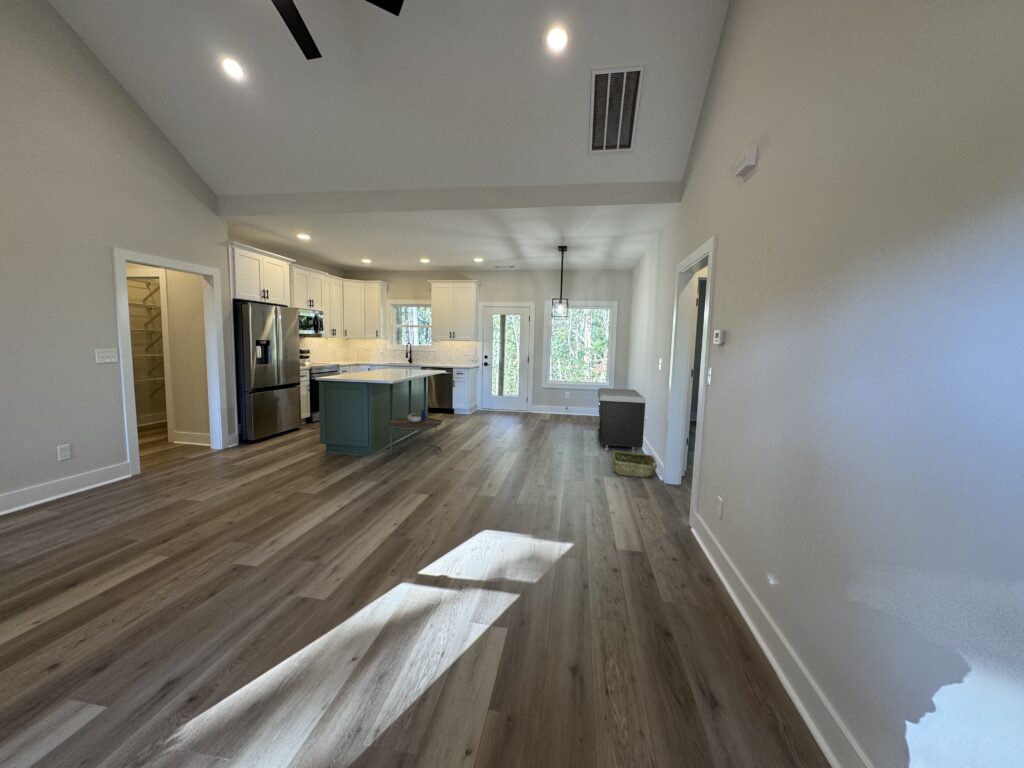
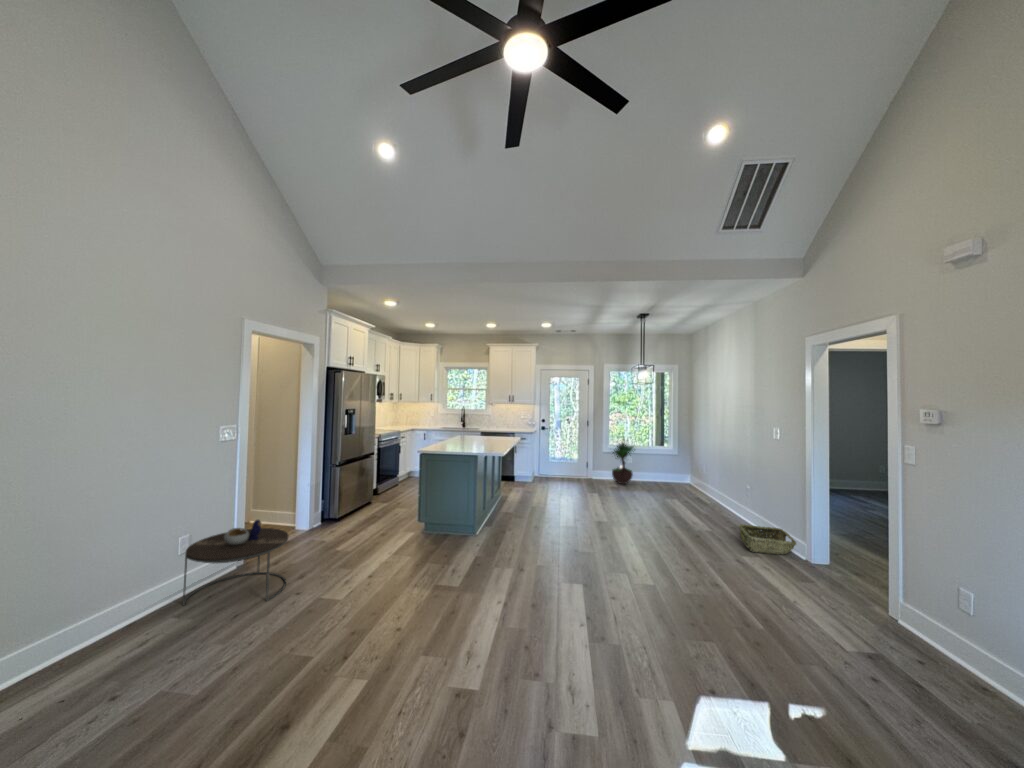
potted tree: none [545,375,572,420] -> present [612,442,633,484]
storage bench: present [598,388,645,452] -> none [678,453,747,522]
side table: present [389,410,442,455] -> present [183,520,288,605]

